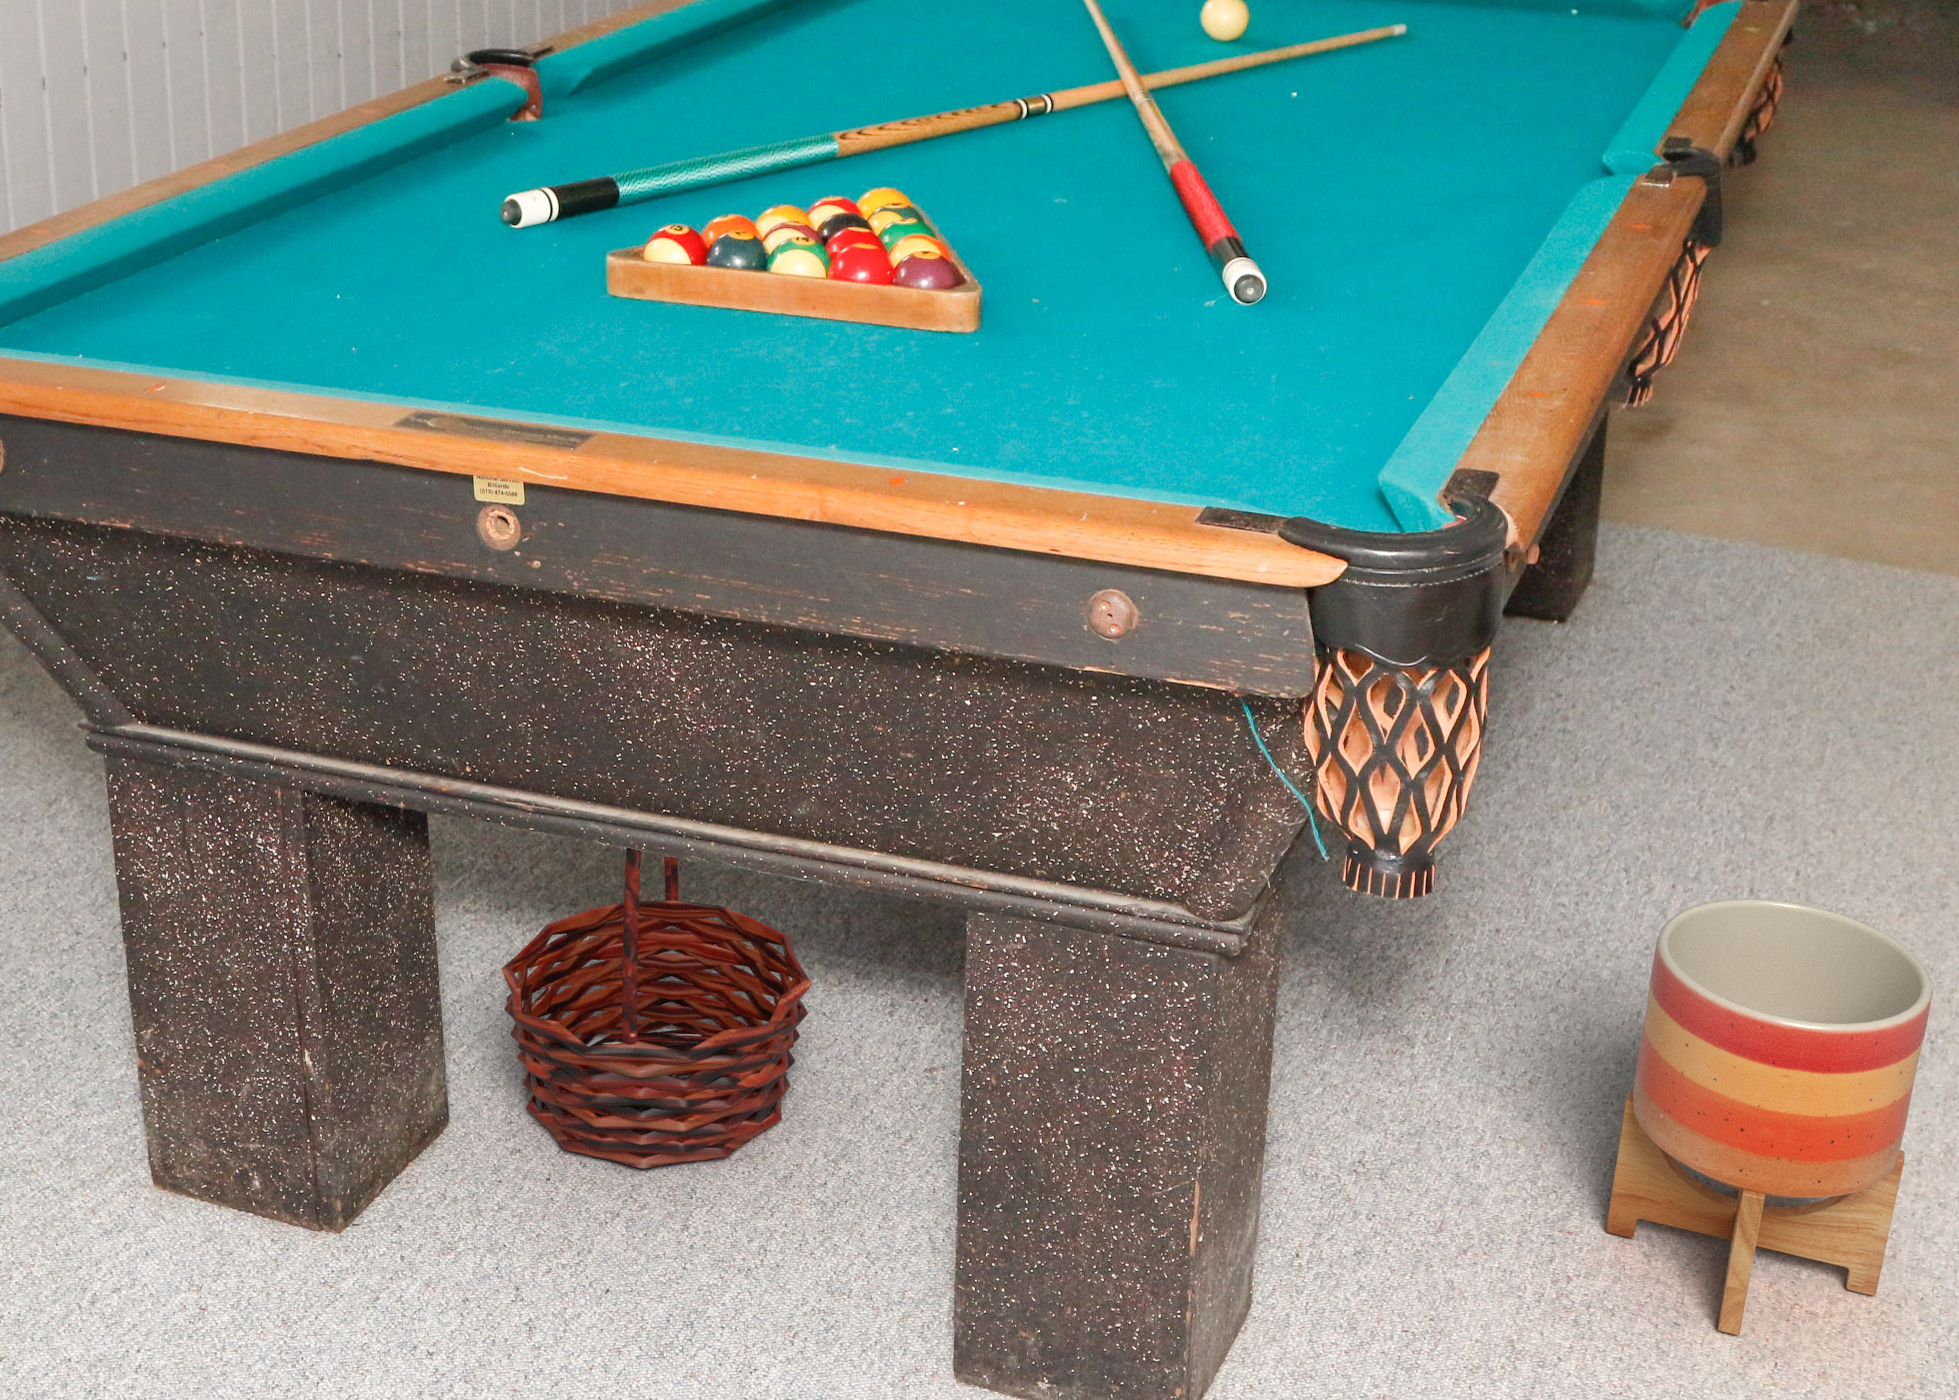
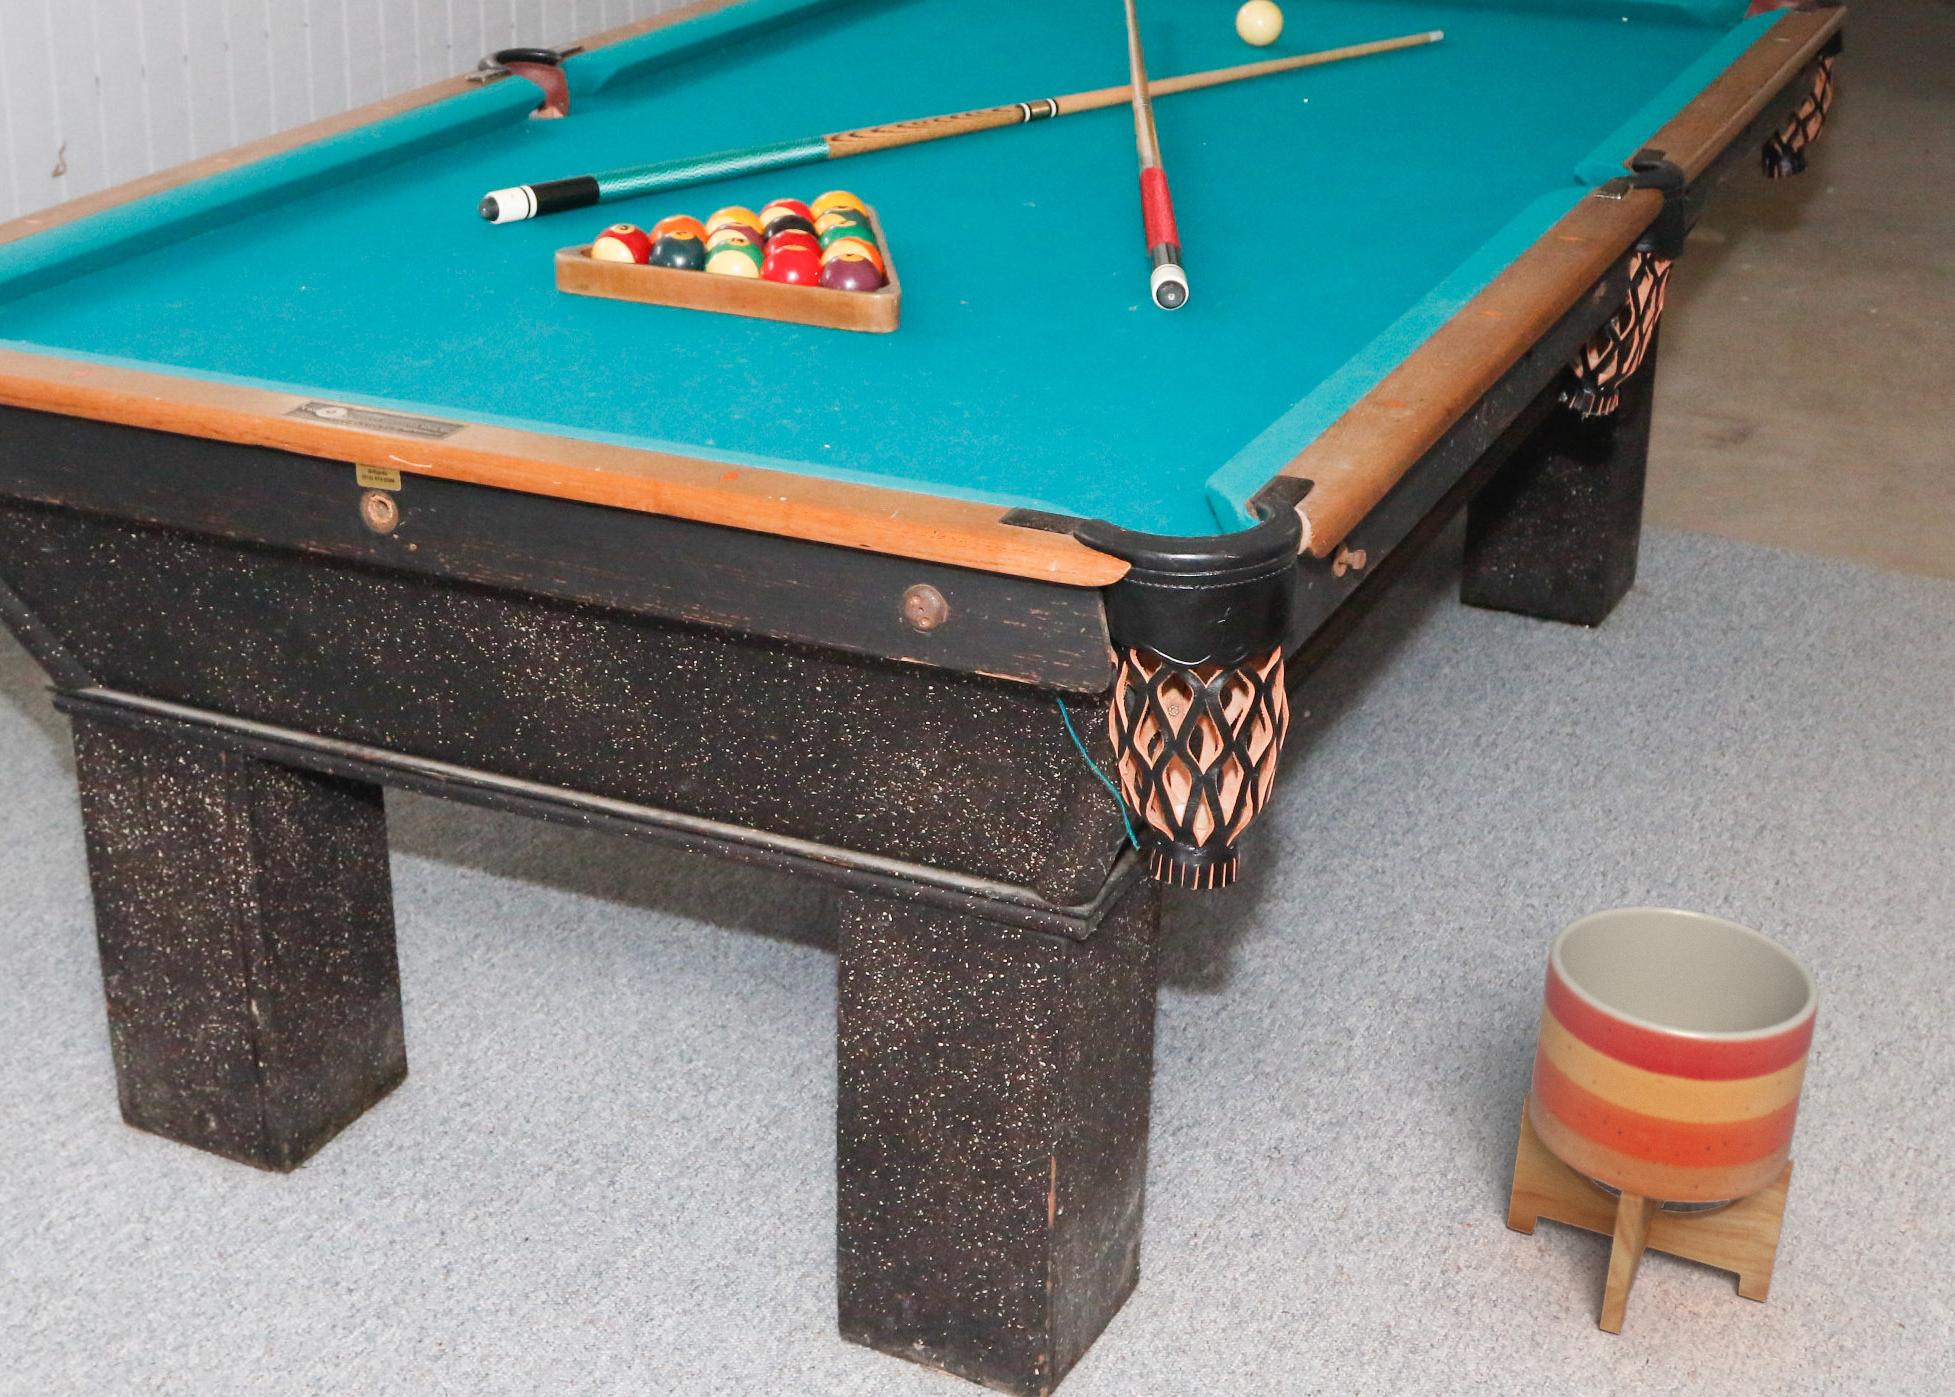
basket: present [501,846,812,1168] -> none [460,701,753,1125]

